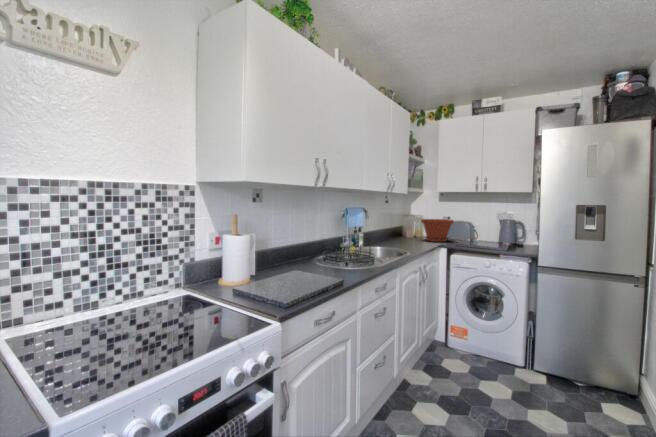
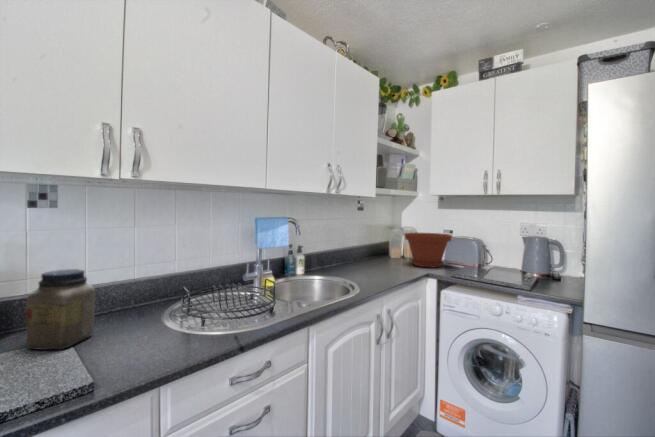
jar: none [275,234,298,274] -> present [26,269,95,350]

